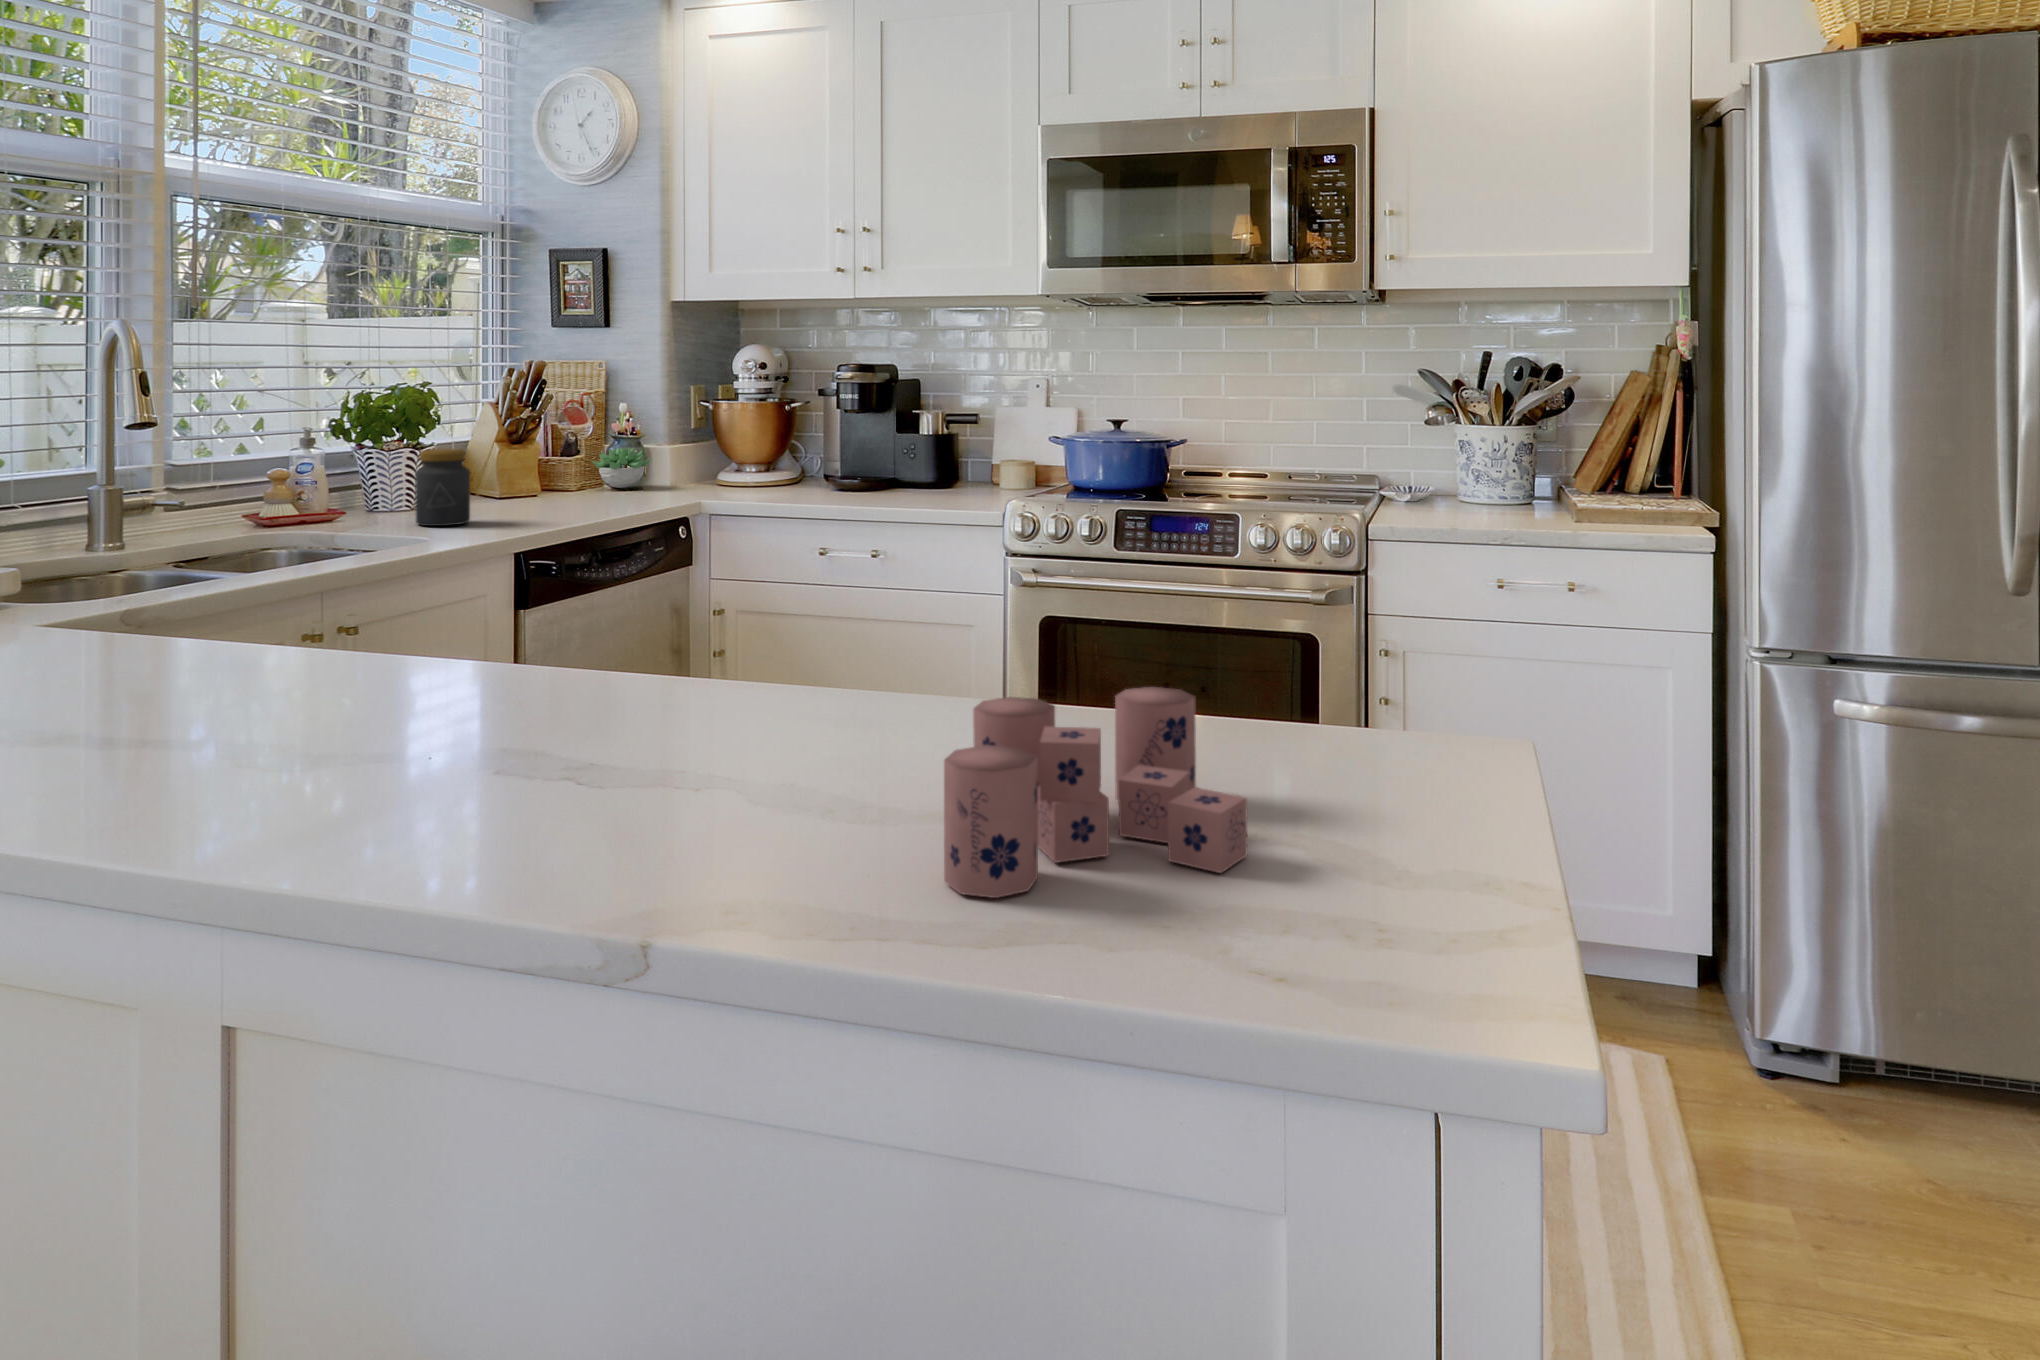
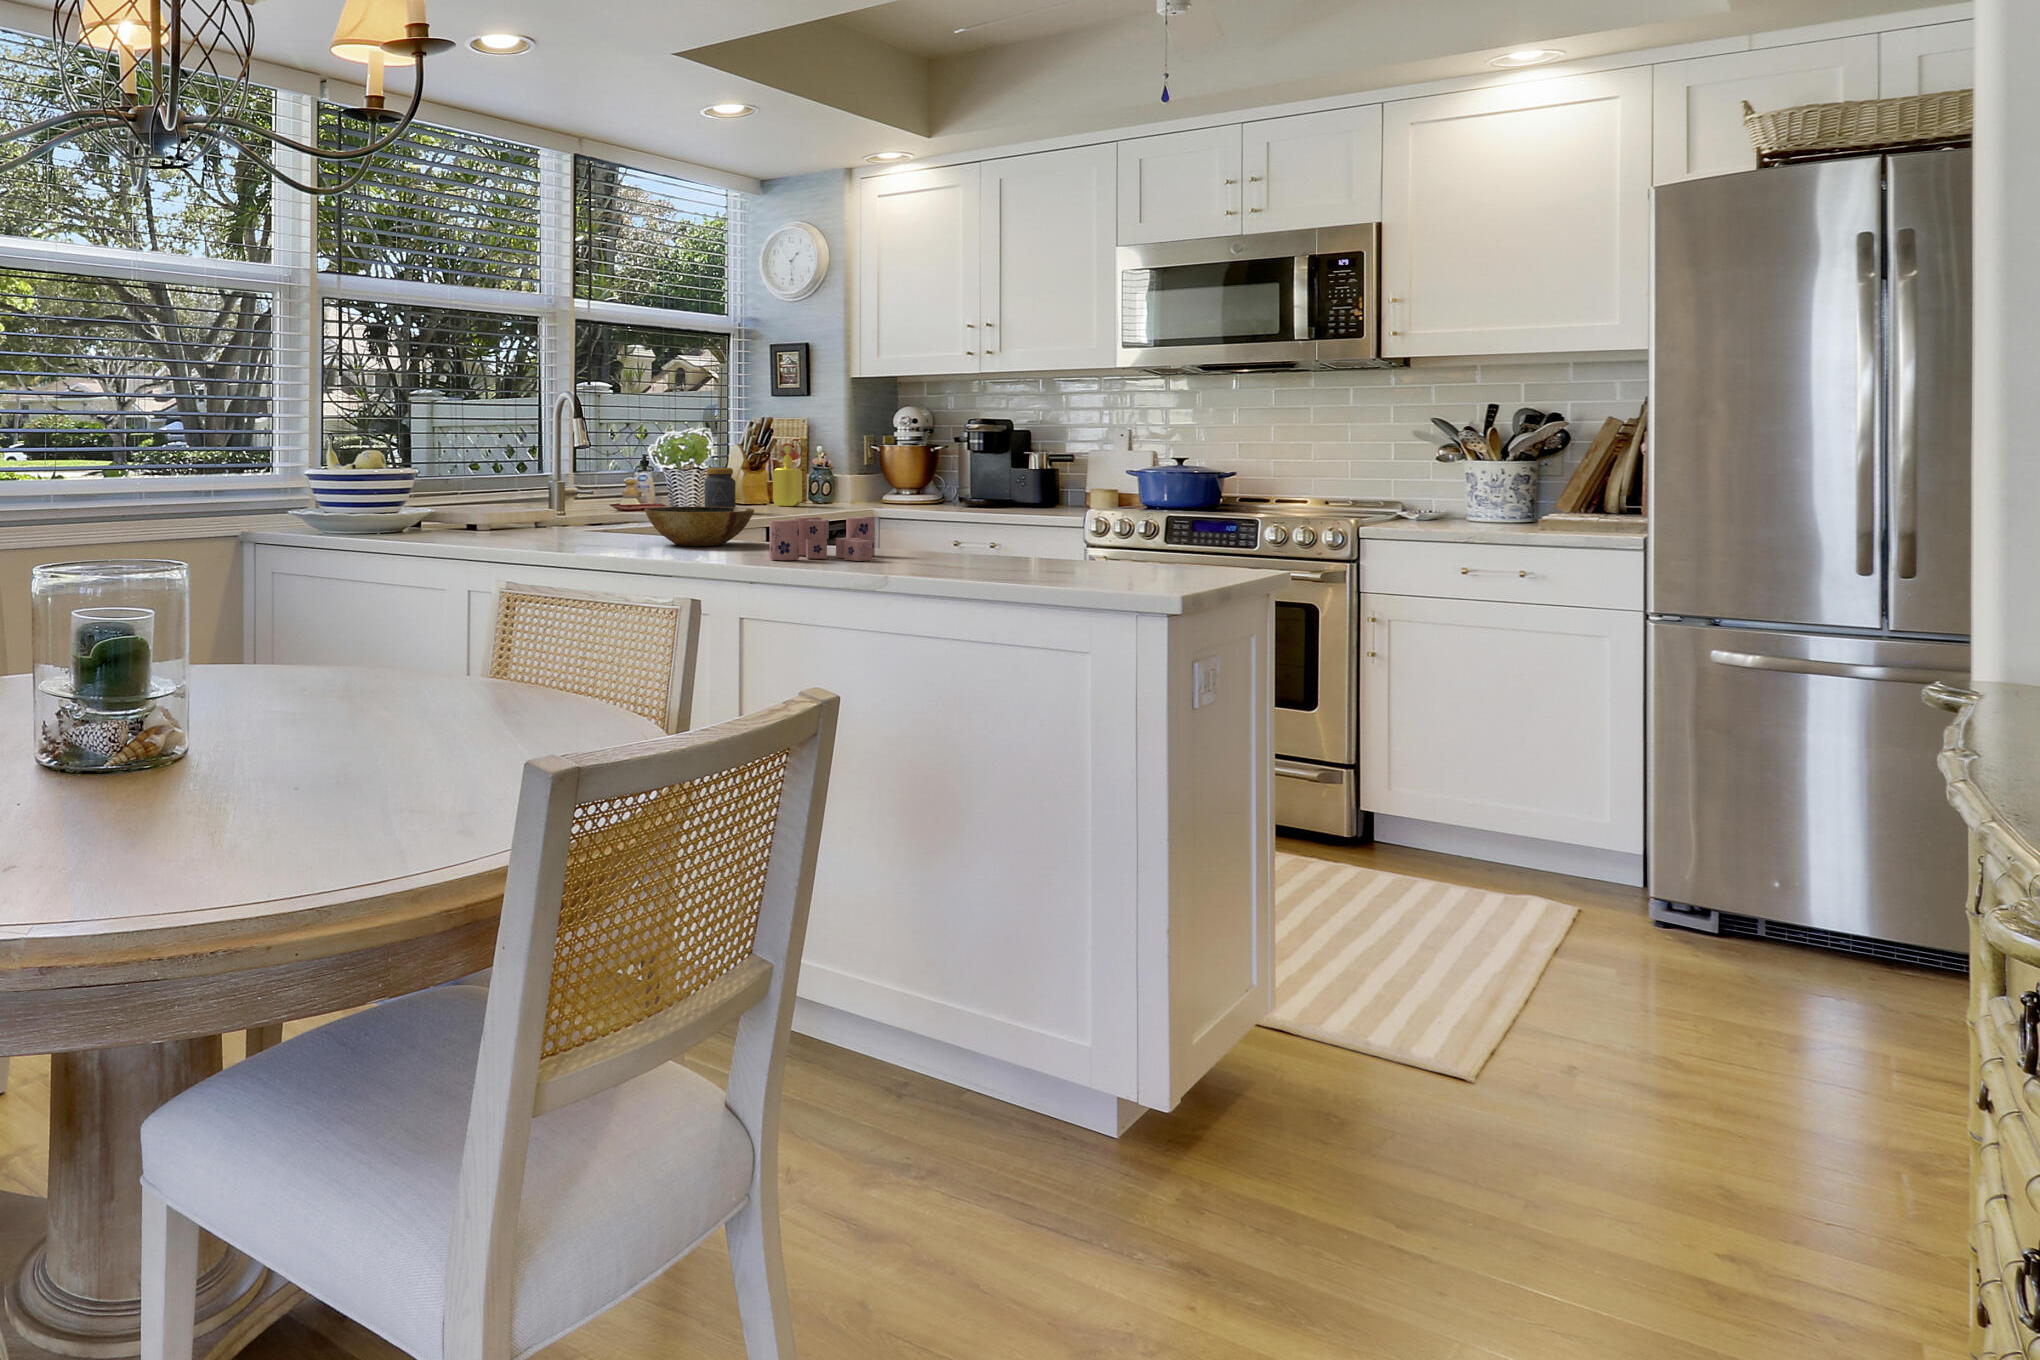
soap dispenser: none [546,407,593,500] -> present [773,446,802,506]
succulent plant: present [592,447,651,488] -> none [799,476,838,502]
bowl: none [80,601,387,724] -> present [645,507,754,546]
candle: present [944,687,1247,898] -> present [770,517,875,561]

